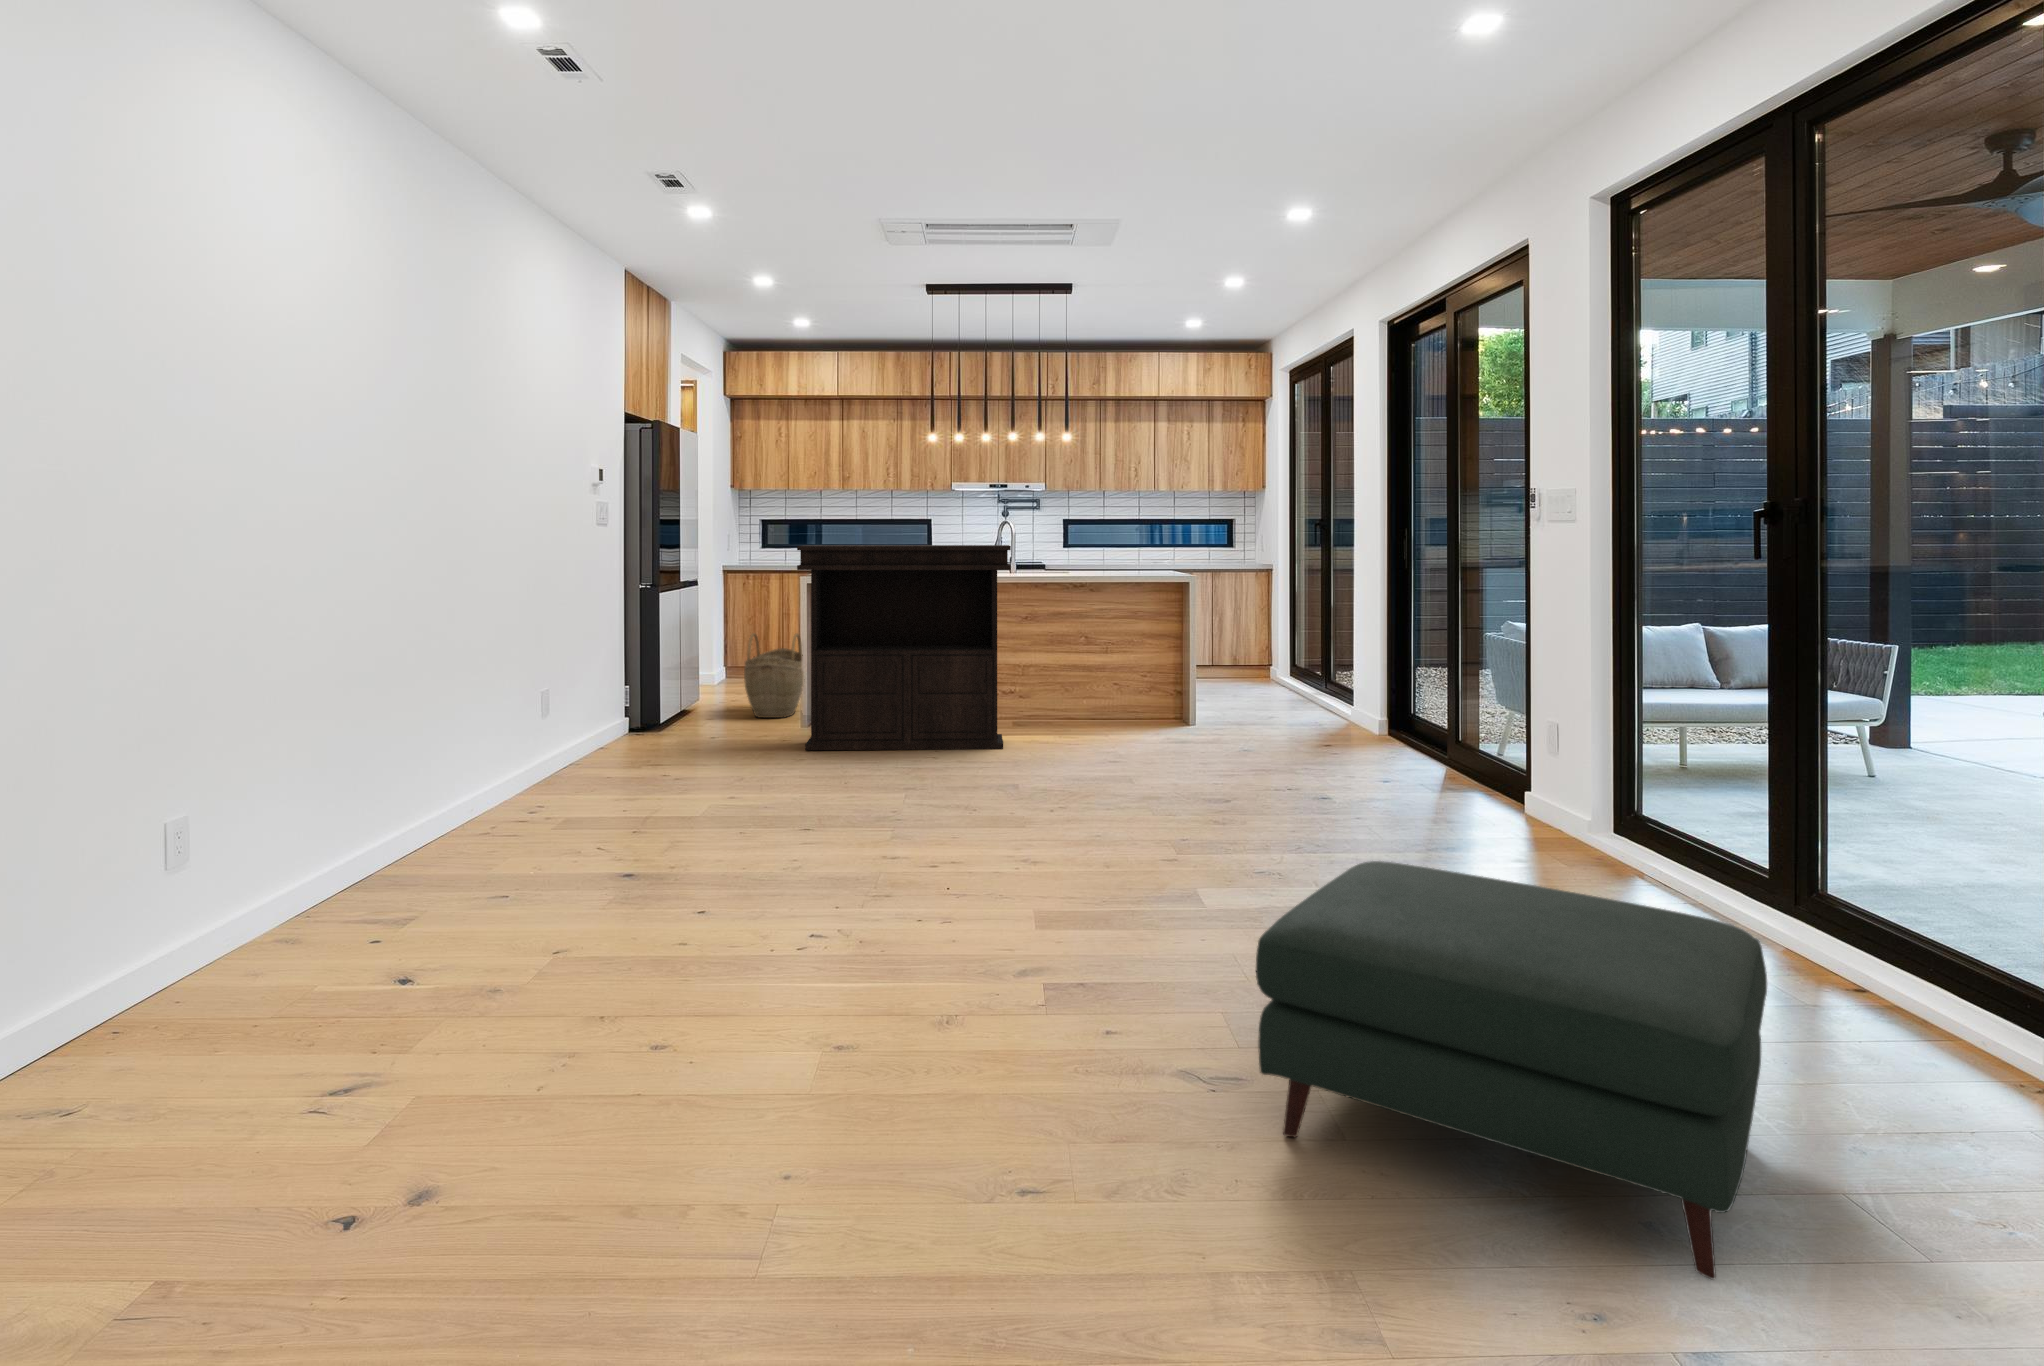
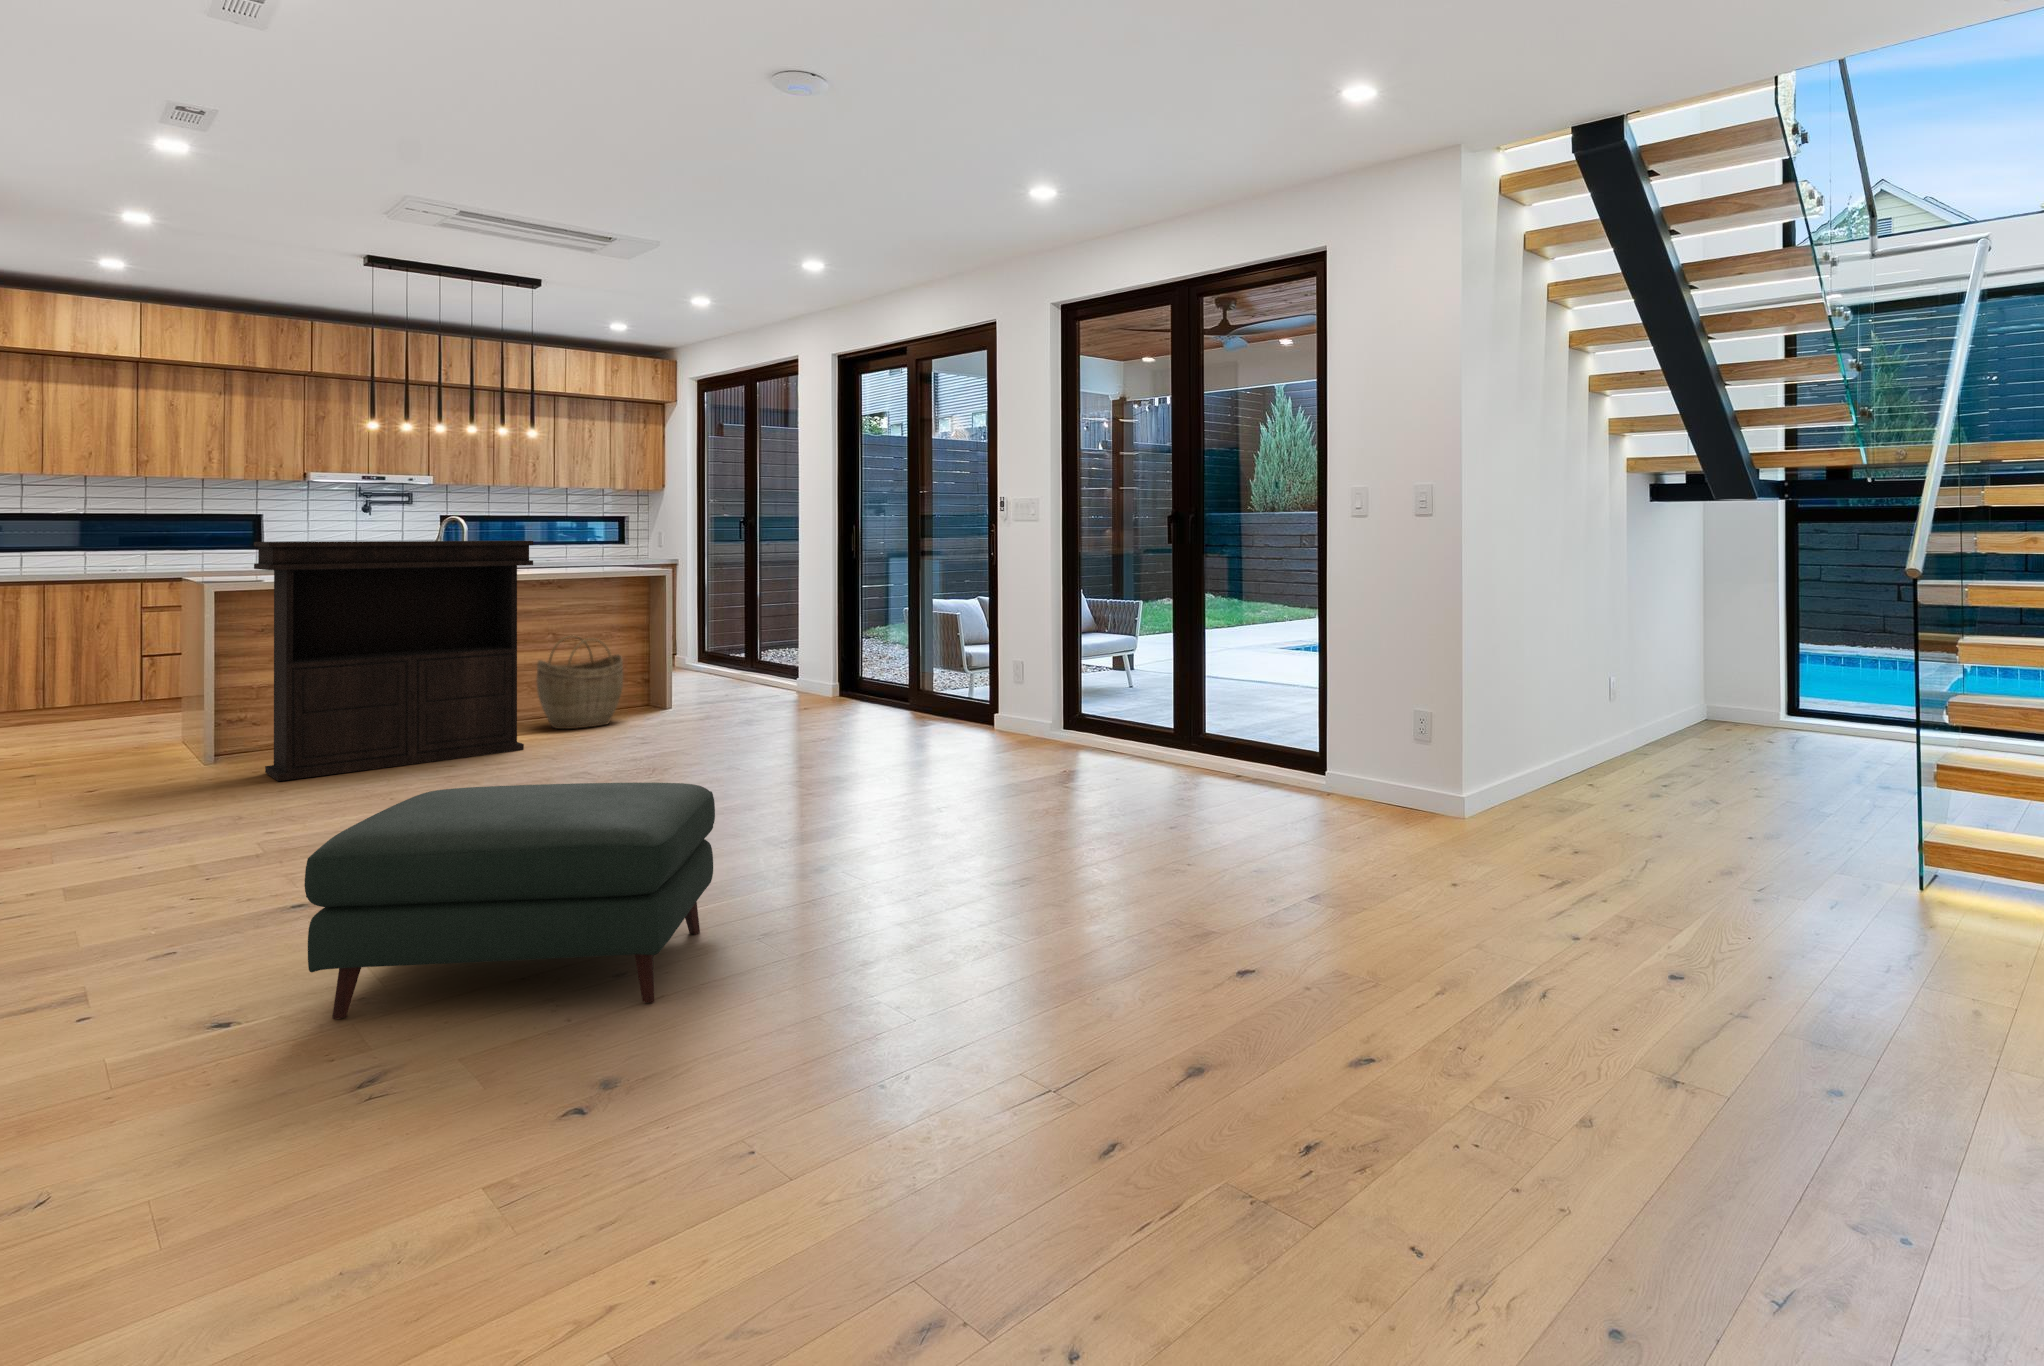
woven basket: present [744,633,805,718] -> present [536,636,623,729]
ottoman: present [1256,861,1767,1279] -> present [305,783,715,1019]

